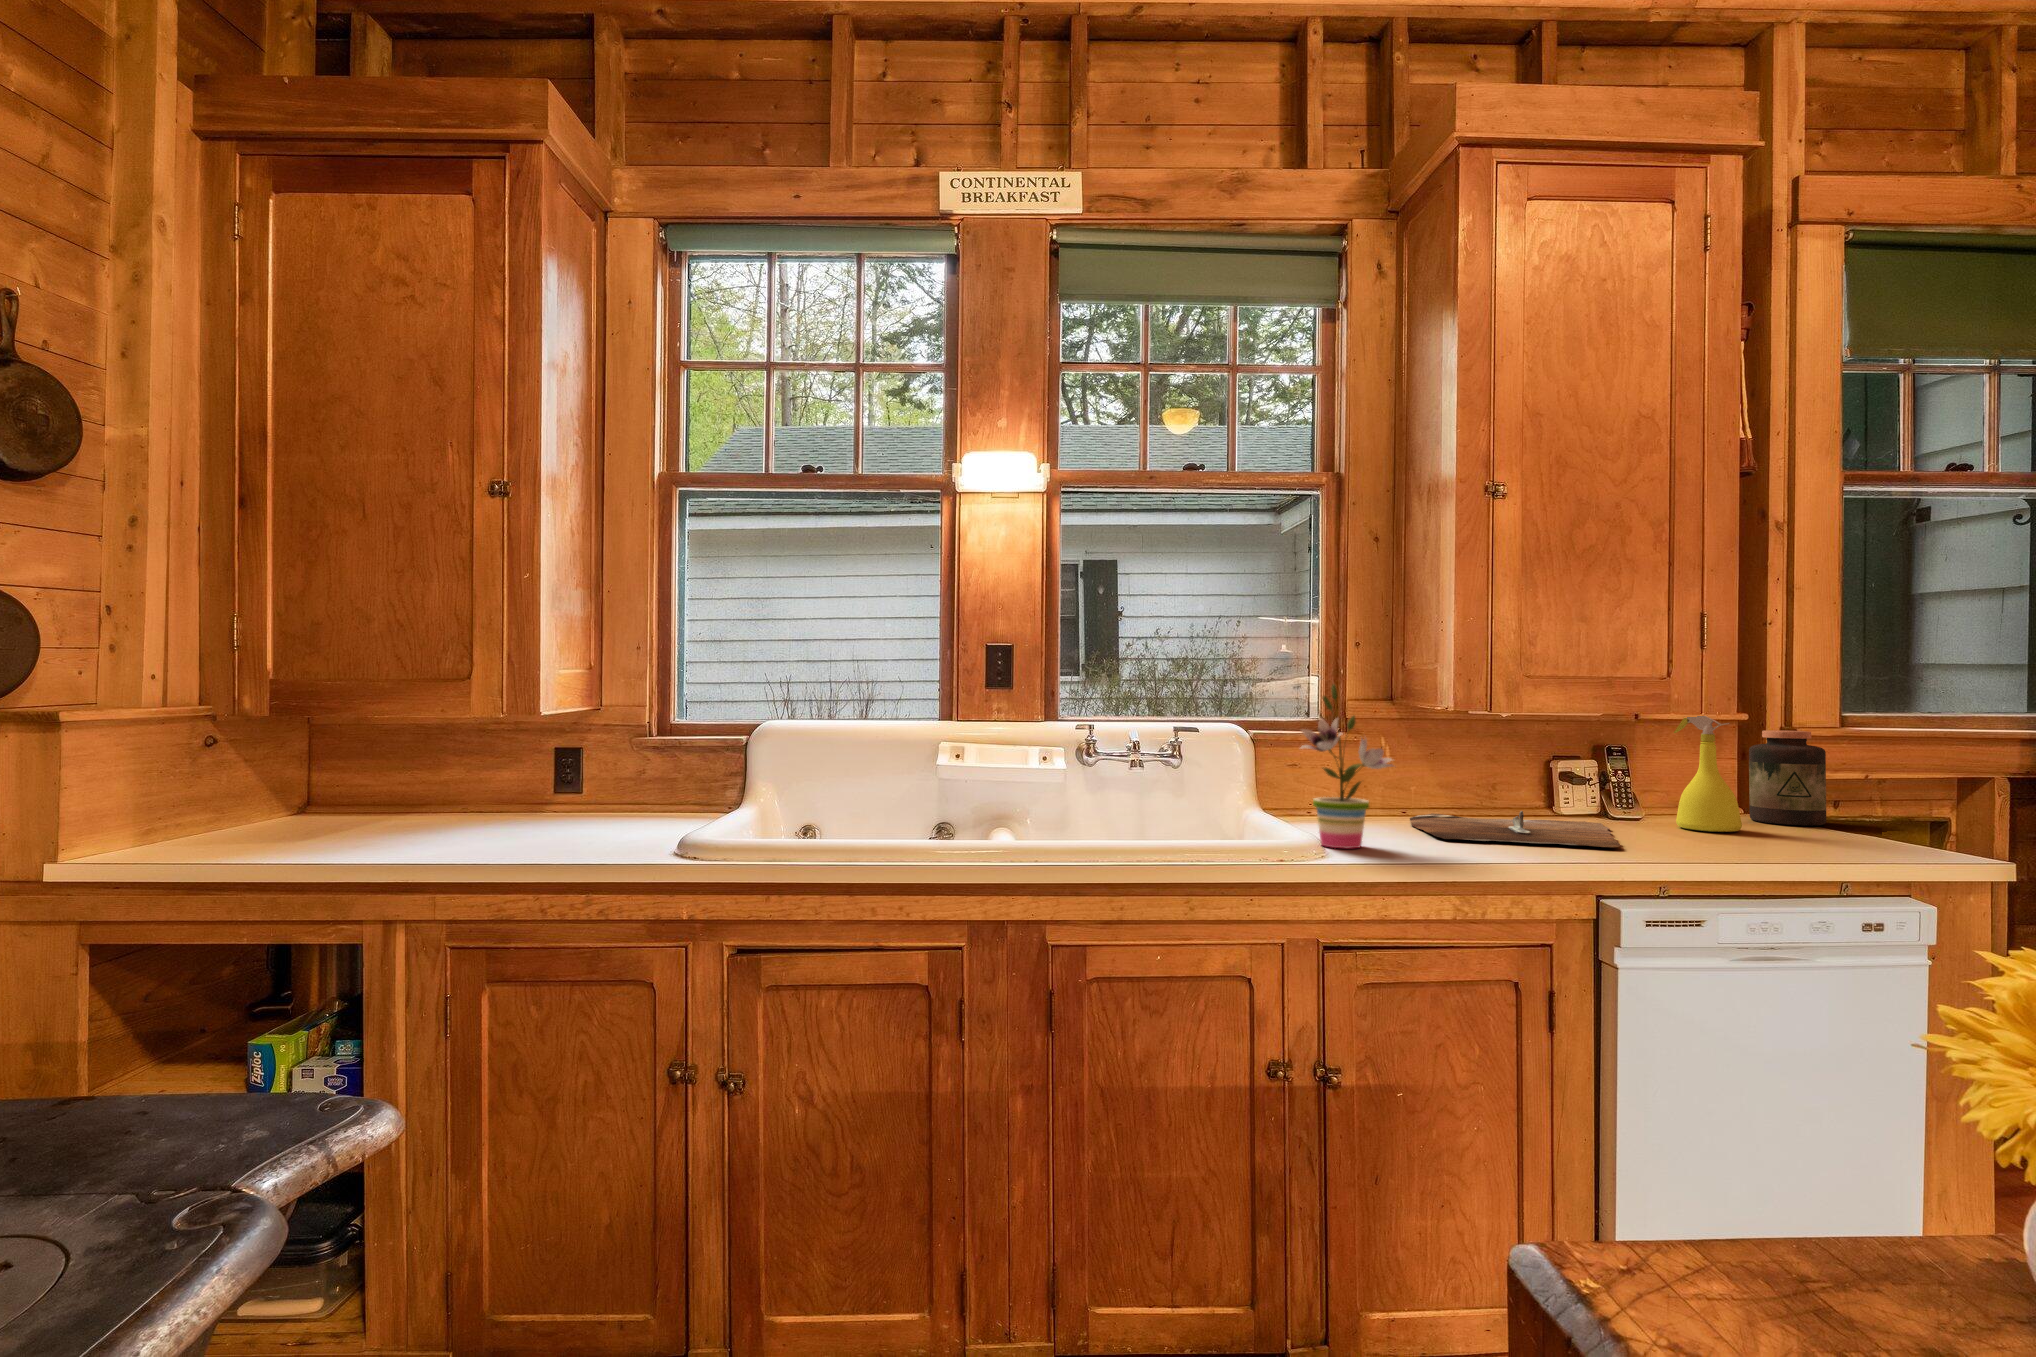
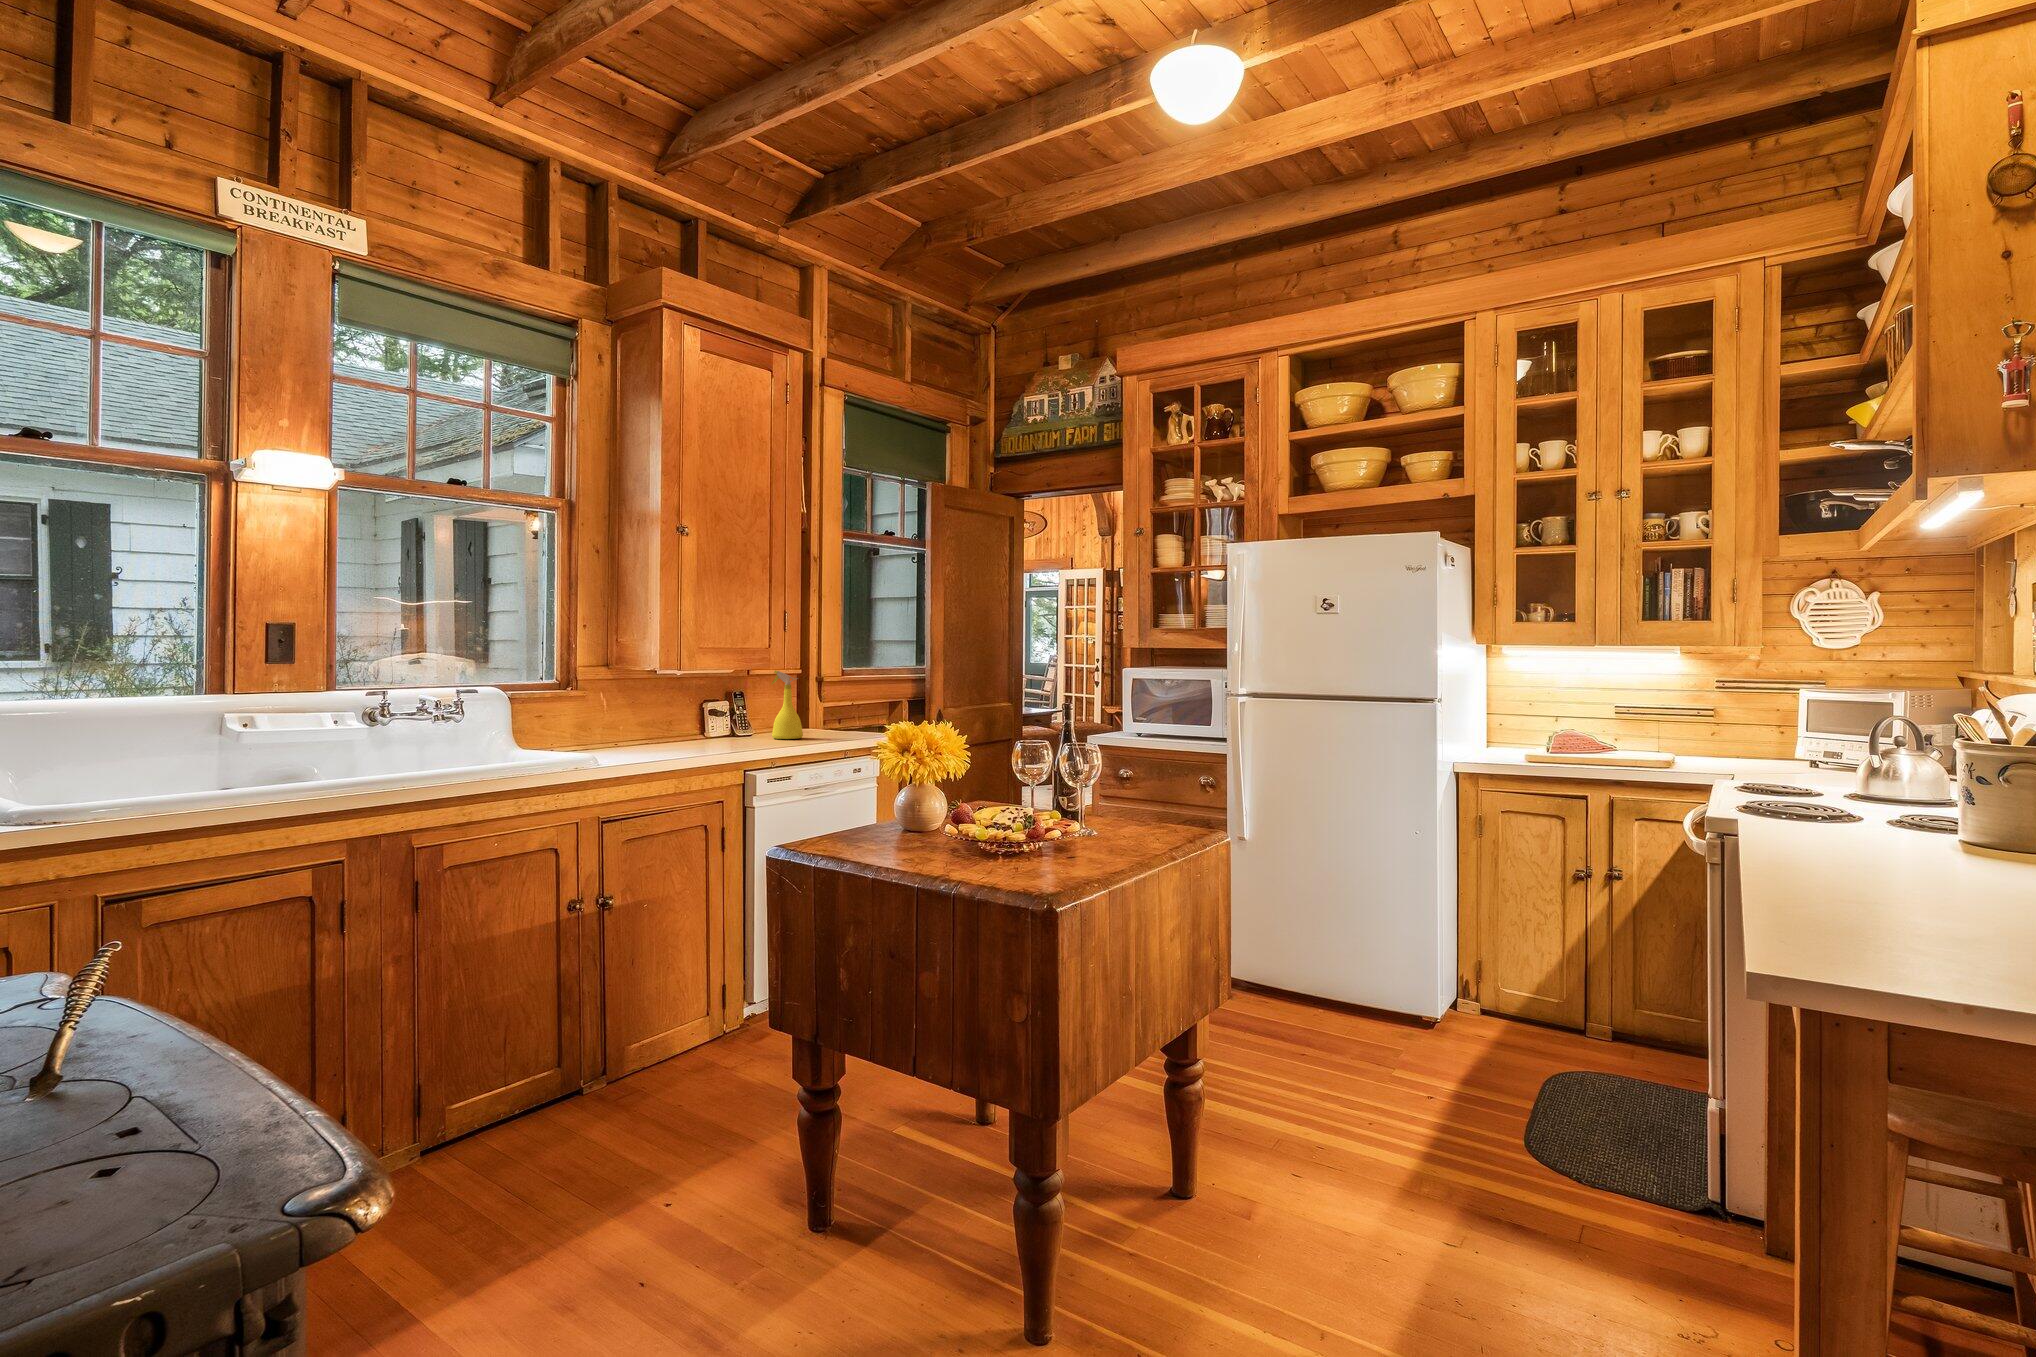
potted plant: present [1301,685,1393,848] -> none [578,657,640,761]
jar: present [1749,730,1826,826] -> none [804,682,838,734]
cutting board: present [1410,811,1620,847] -> none [624,733,752,752]

